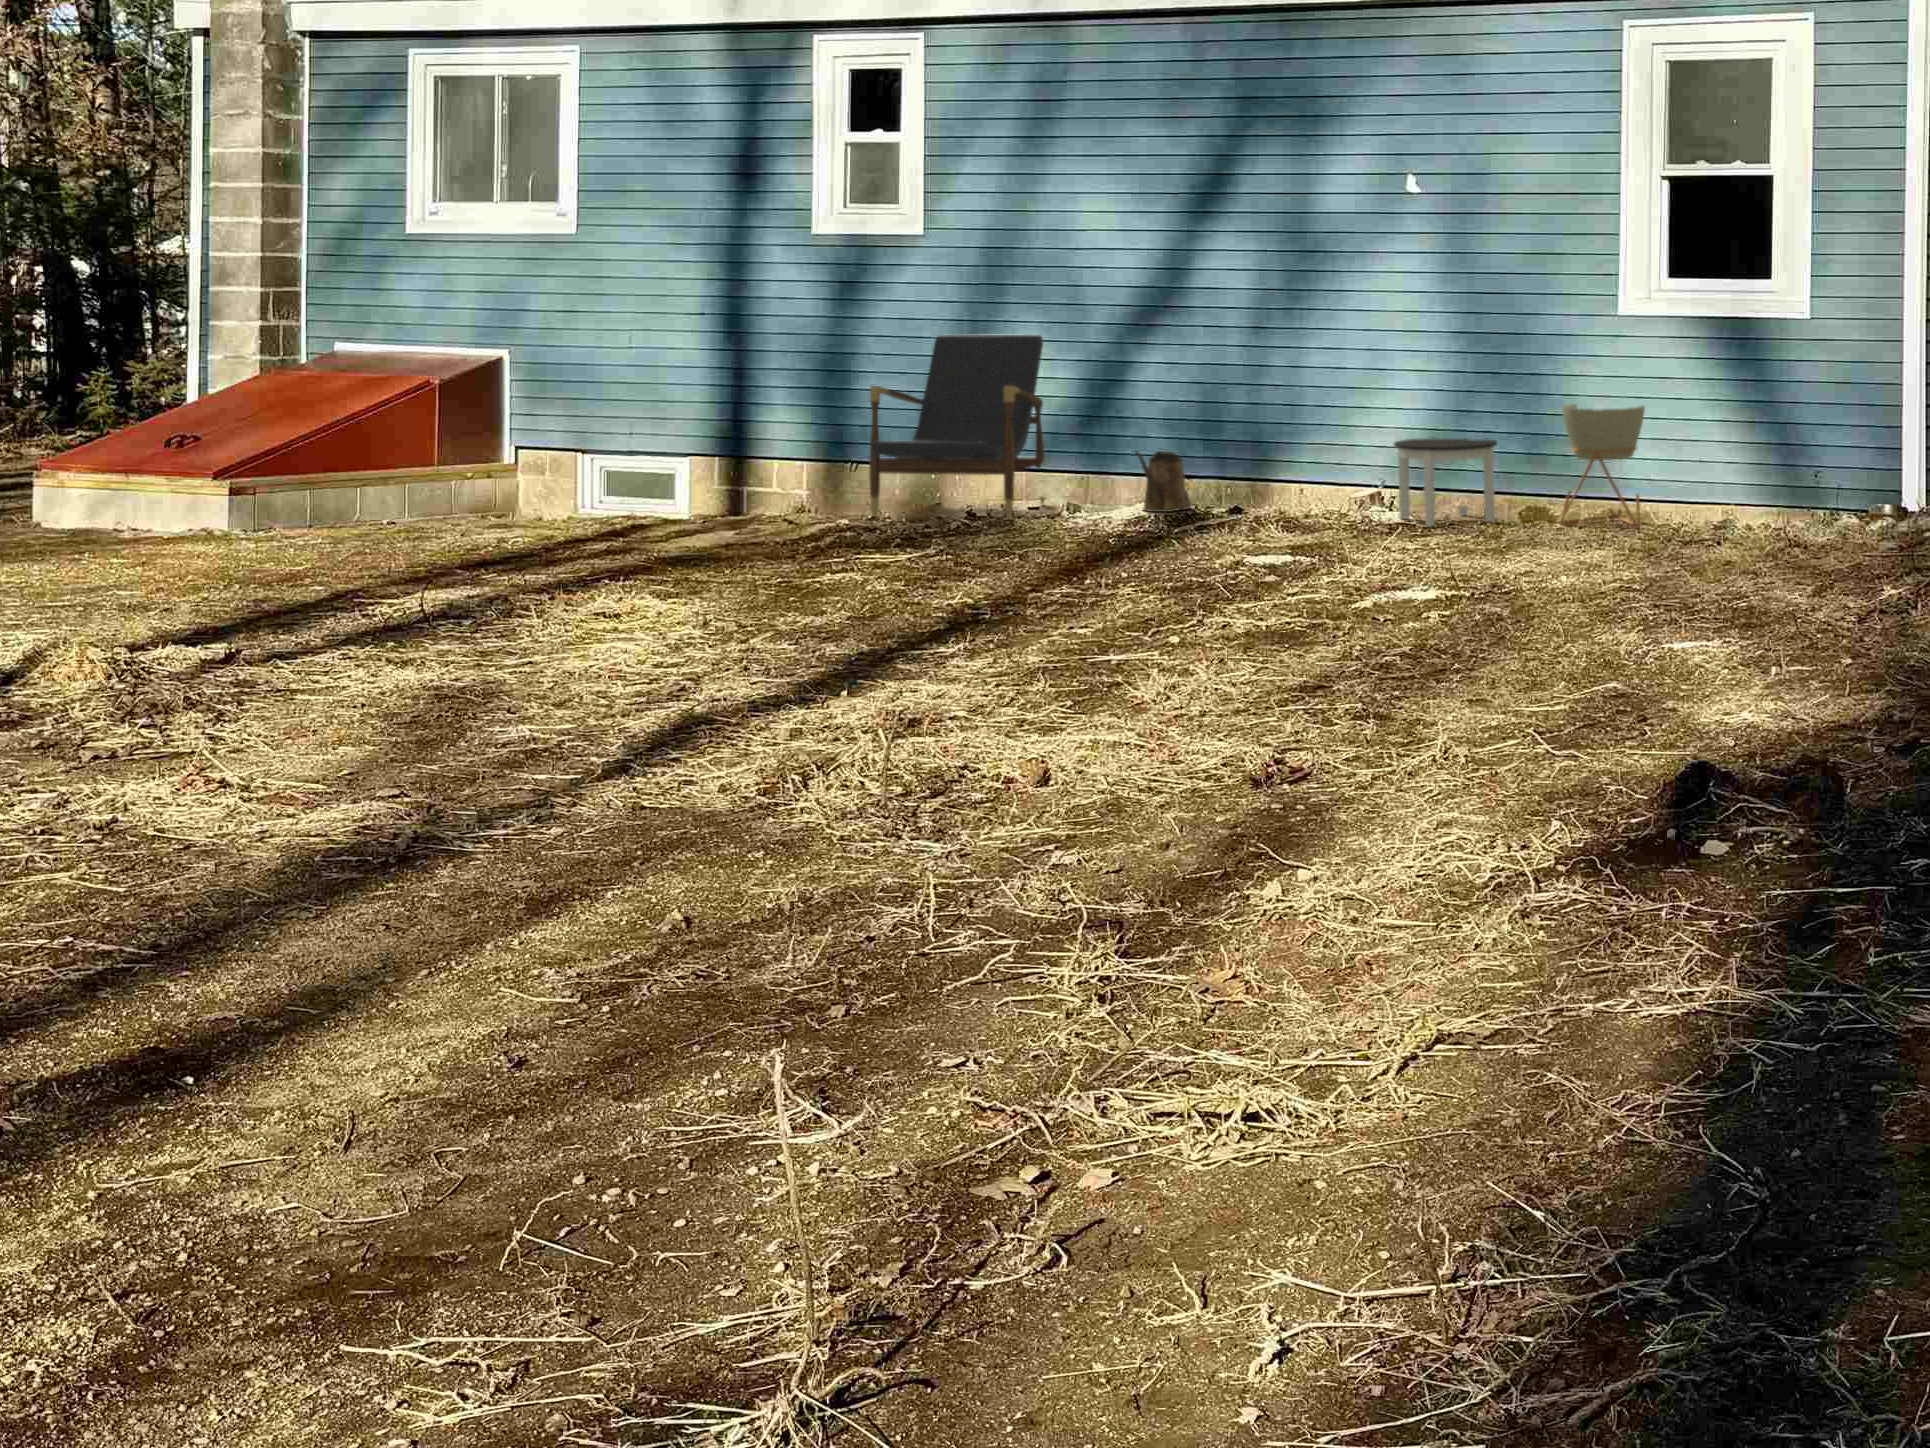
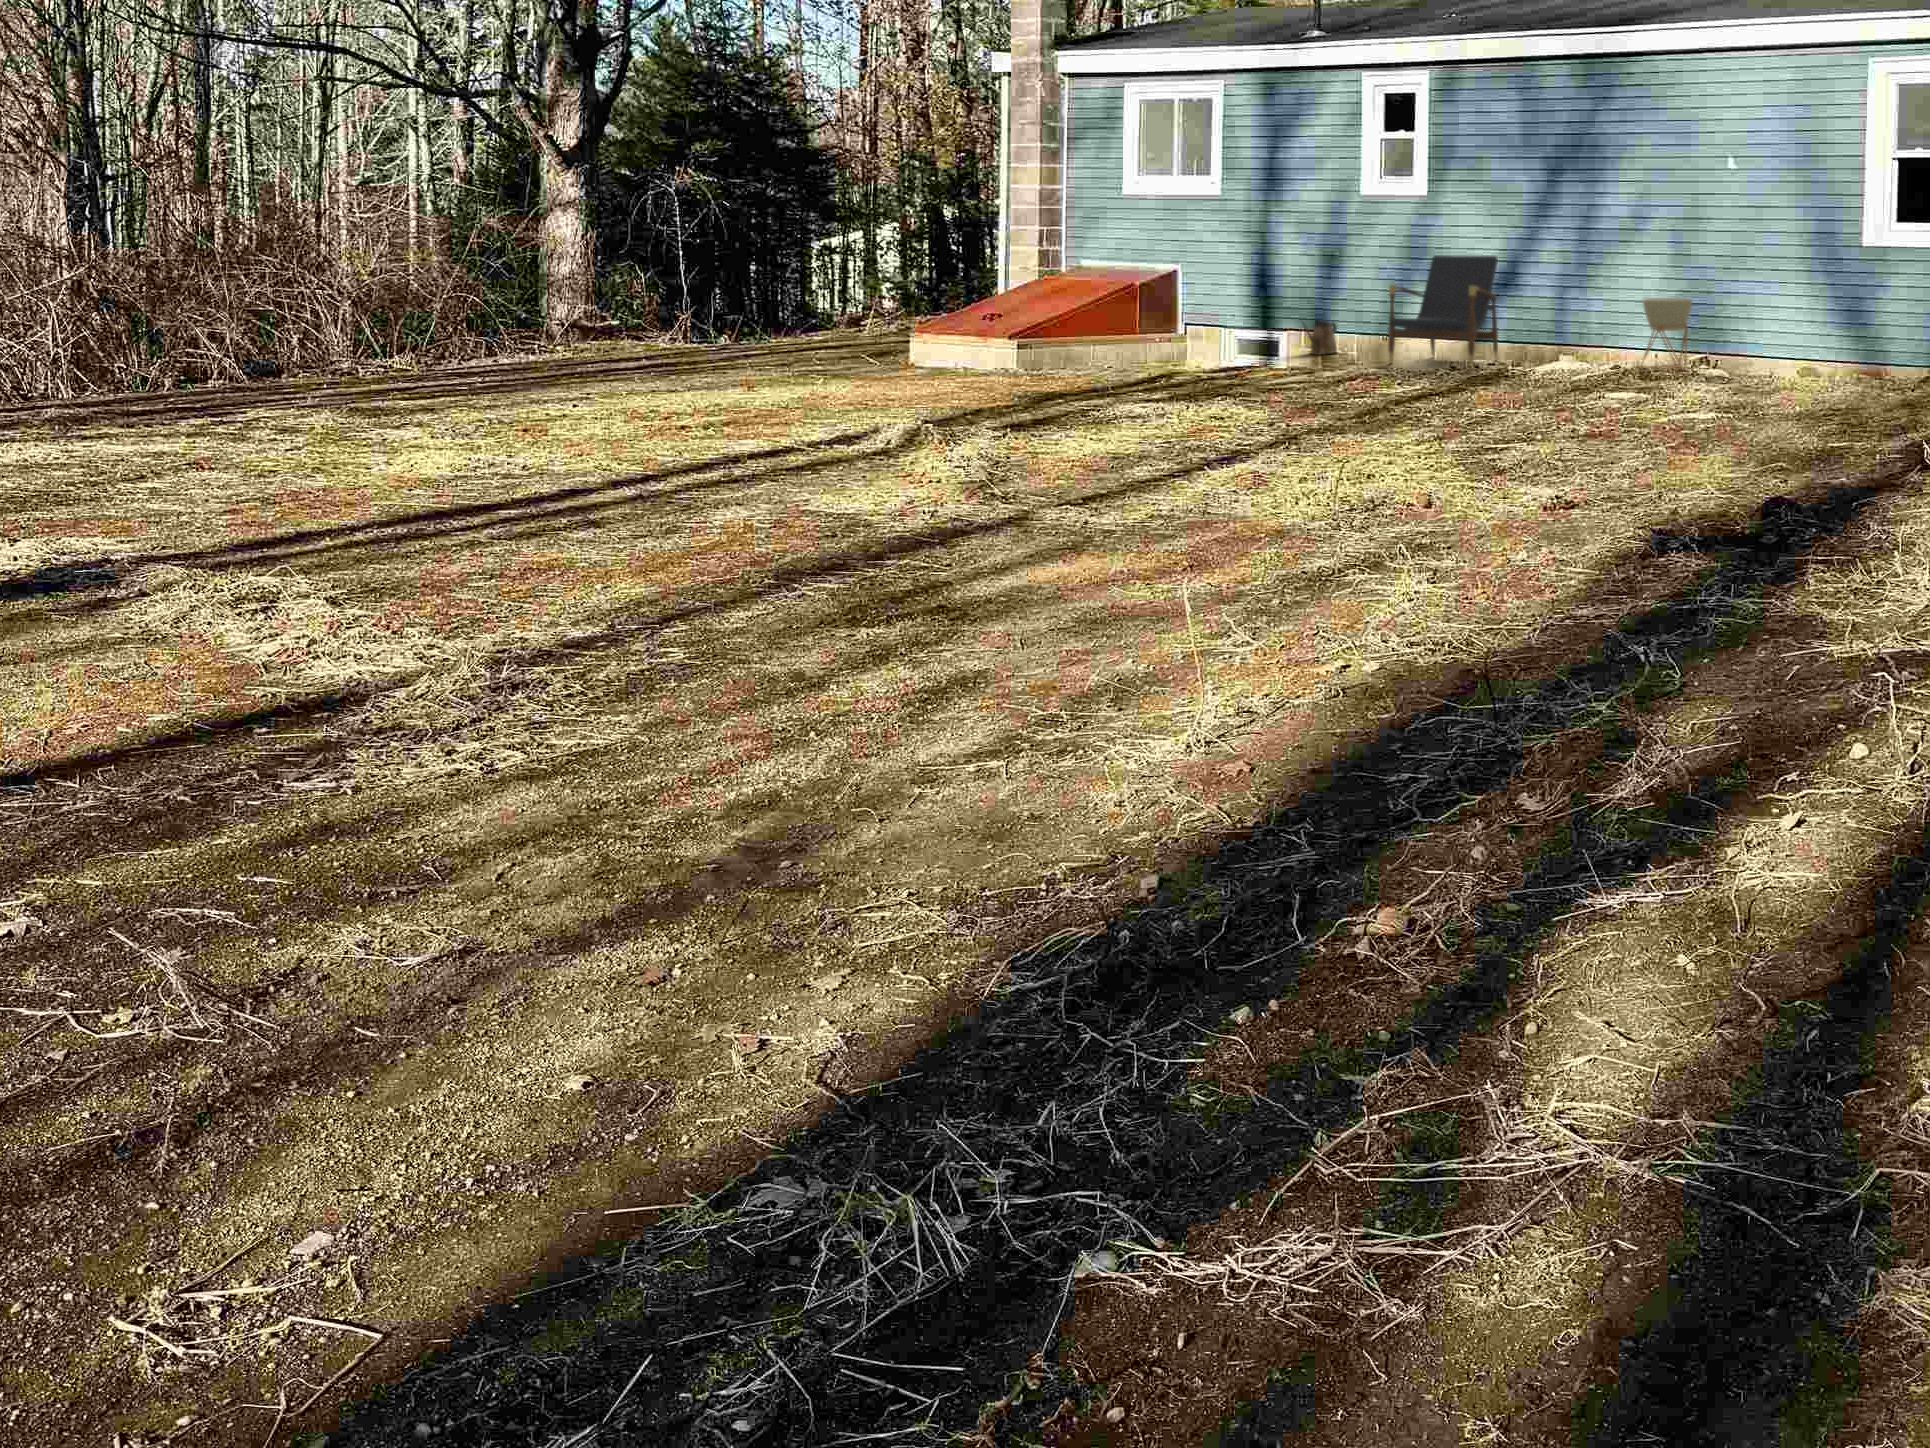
planter: present [1559,404,1645,528] -> present [1640,297,1692,371]
round table: present [1394,439,1497,526] -> none [1710,322,1777,377]
watering can: present [1136,451,1192,512] -> present [1301,320,1337,355]

